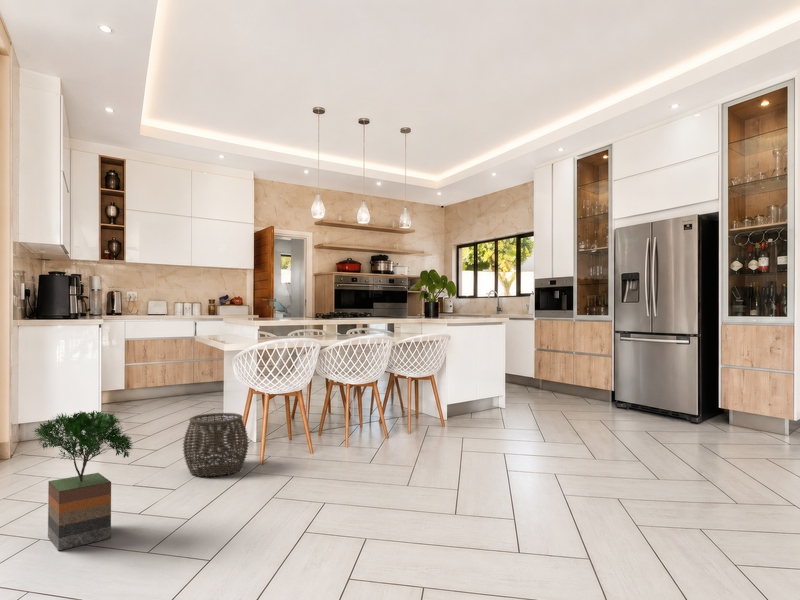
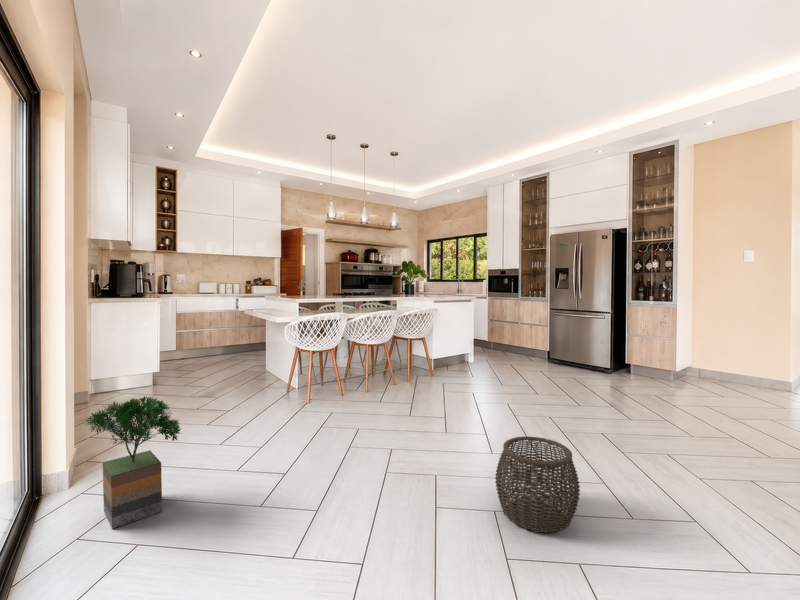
woven basket: present [183,413,248,477] -> present [495,436,580,533]

